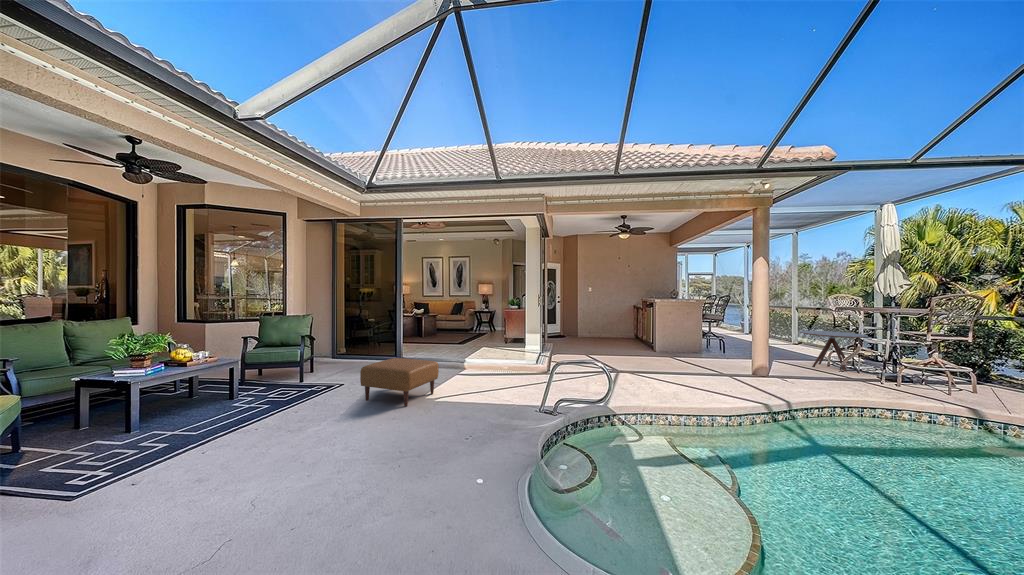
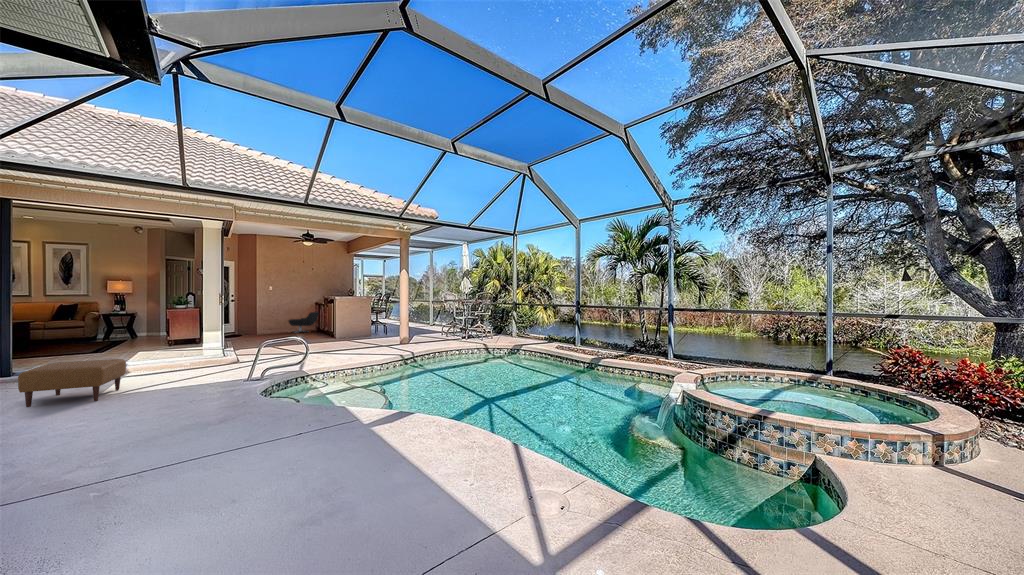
lounge chair: none [607,317,639,340] -> present [289,312,319,331]
round table: present [800,331,867,372] -> none [429,314,460,336]

